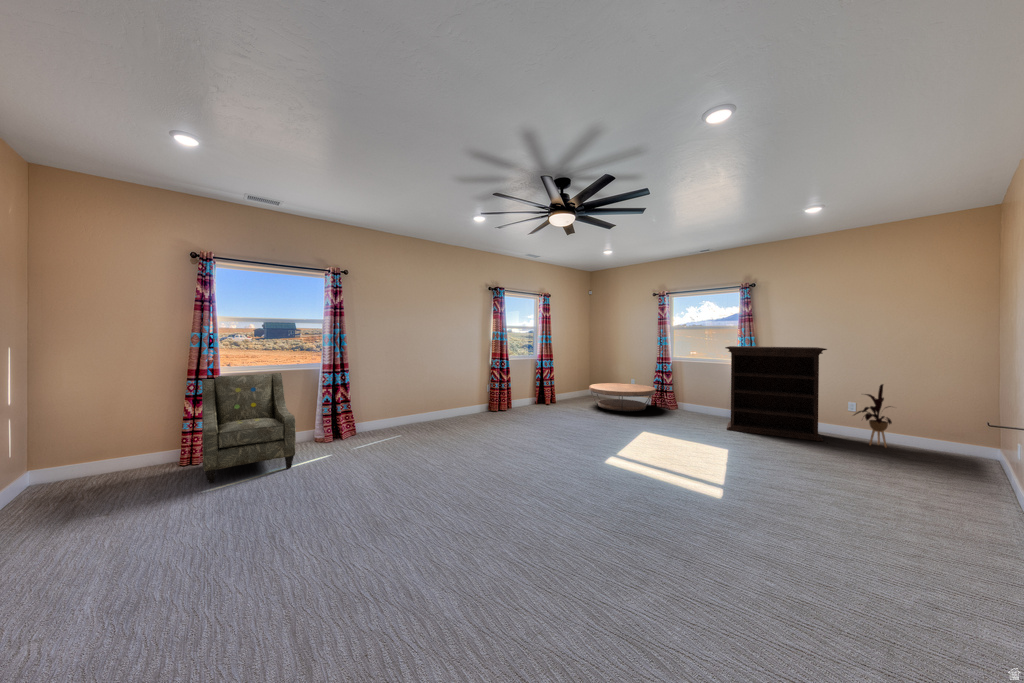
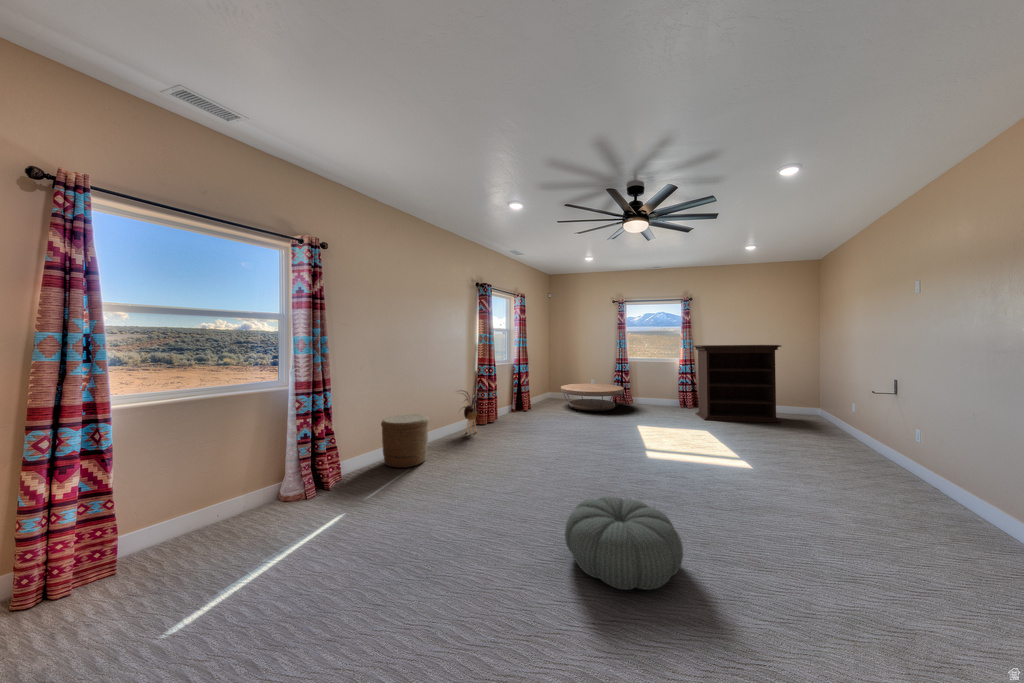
armchair: present [202,373,296,483] -> none [68,399,296,643]
house plant: present [854,384,892,447] -> present [461,389,488,433]
woven basket: none [389,395,425,434] -> present [381,414,429,468]
pouf: none [422,460,504,516] -> present [565,496,683,590]

